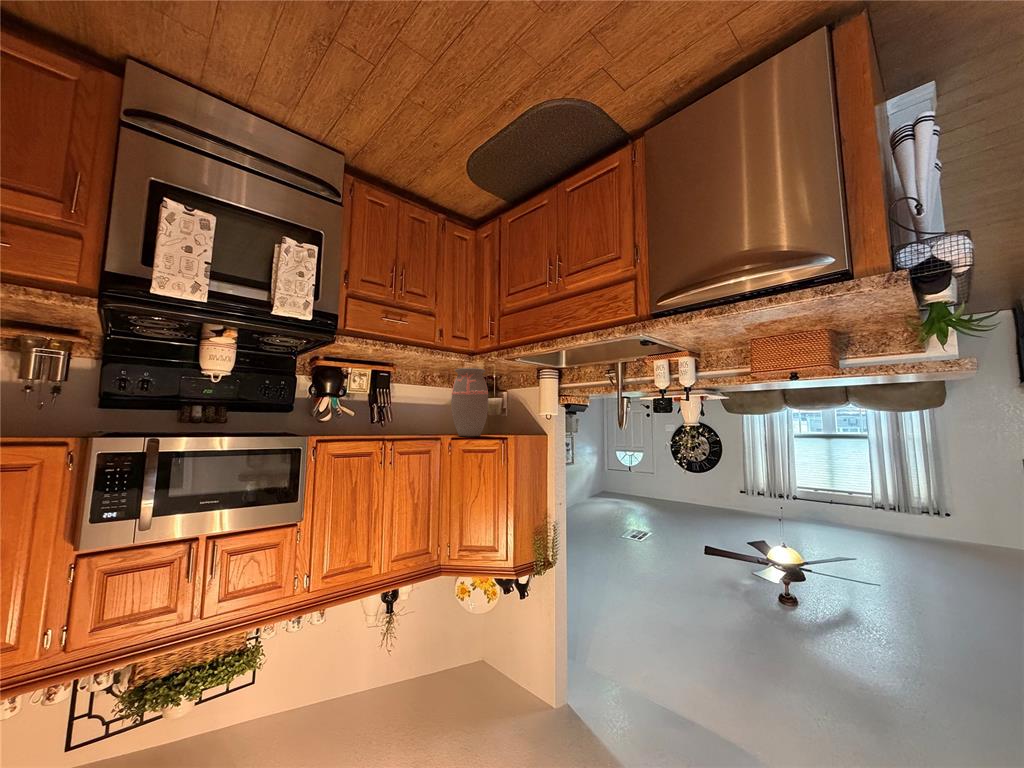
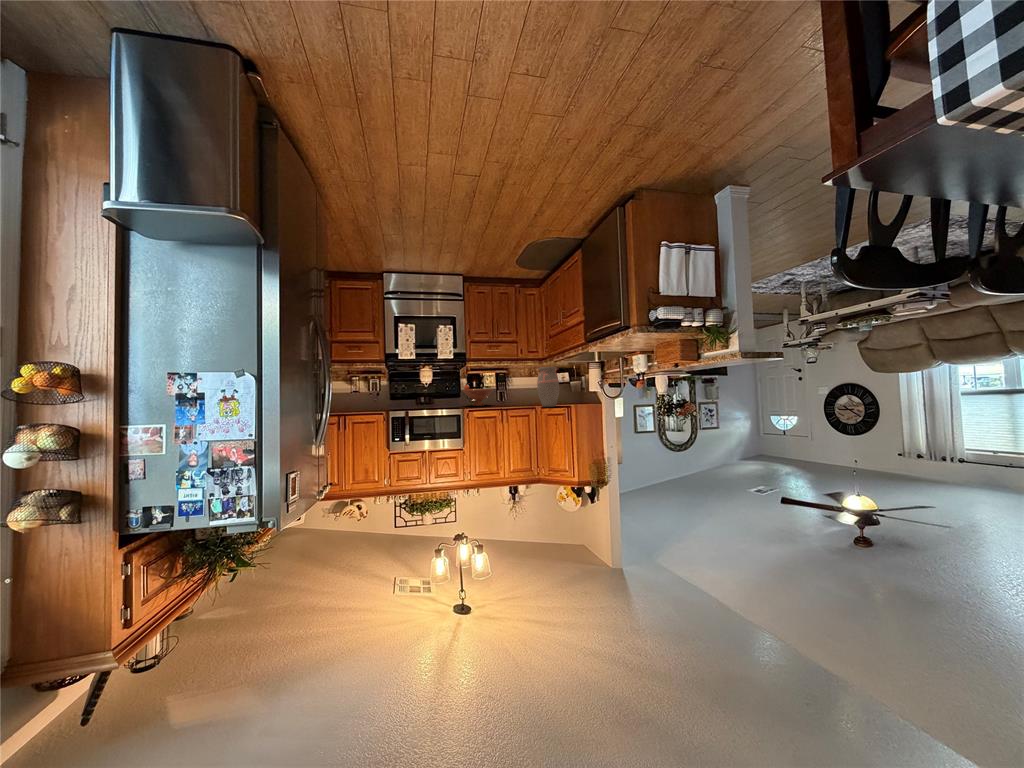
fruit bowl: none [297,386,361,430] -> present [463,385,493,406]

